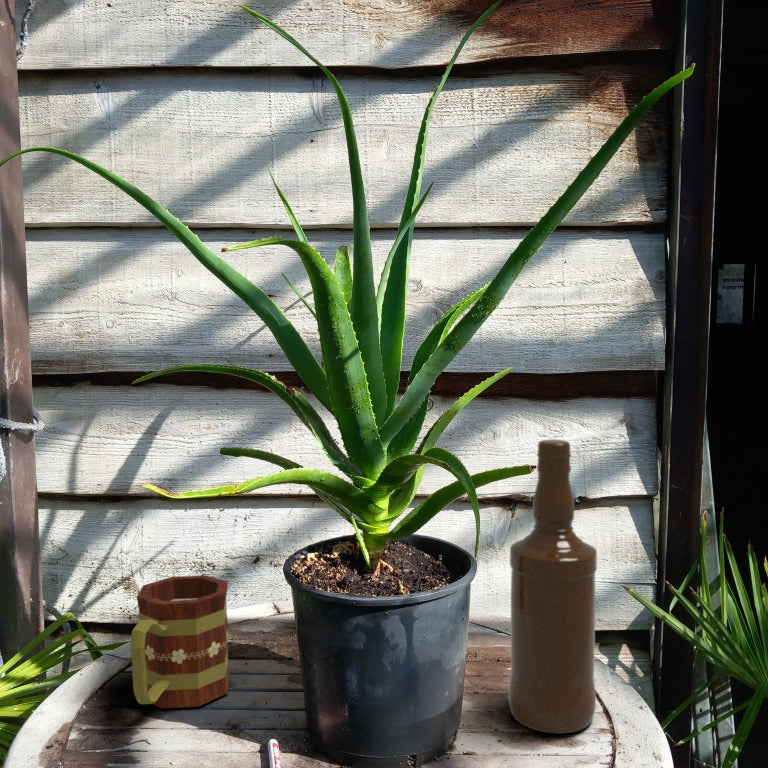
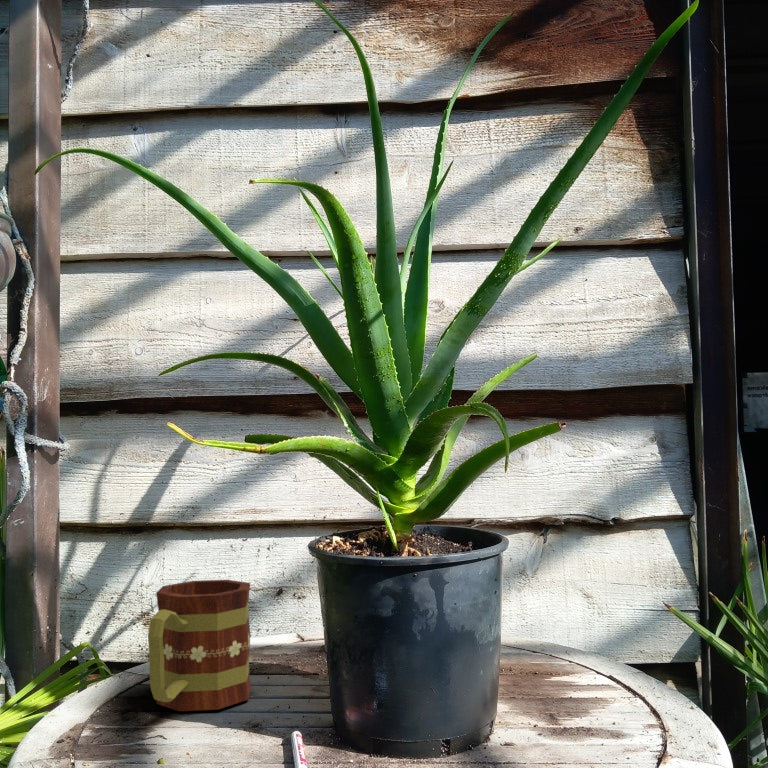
bottle: present [508,439,597,733] -> none [543,416,641,726]

